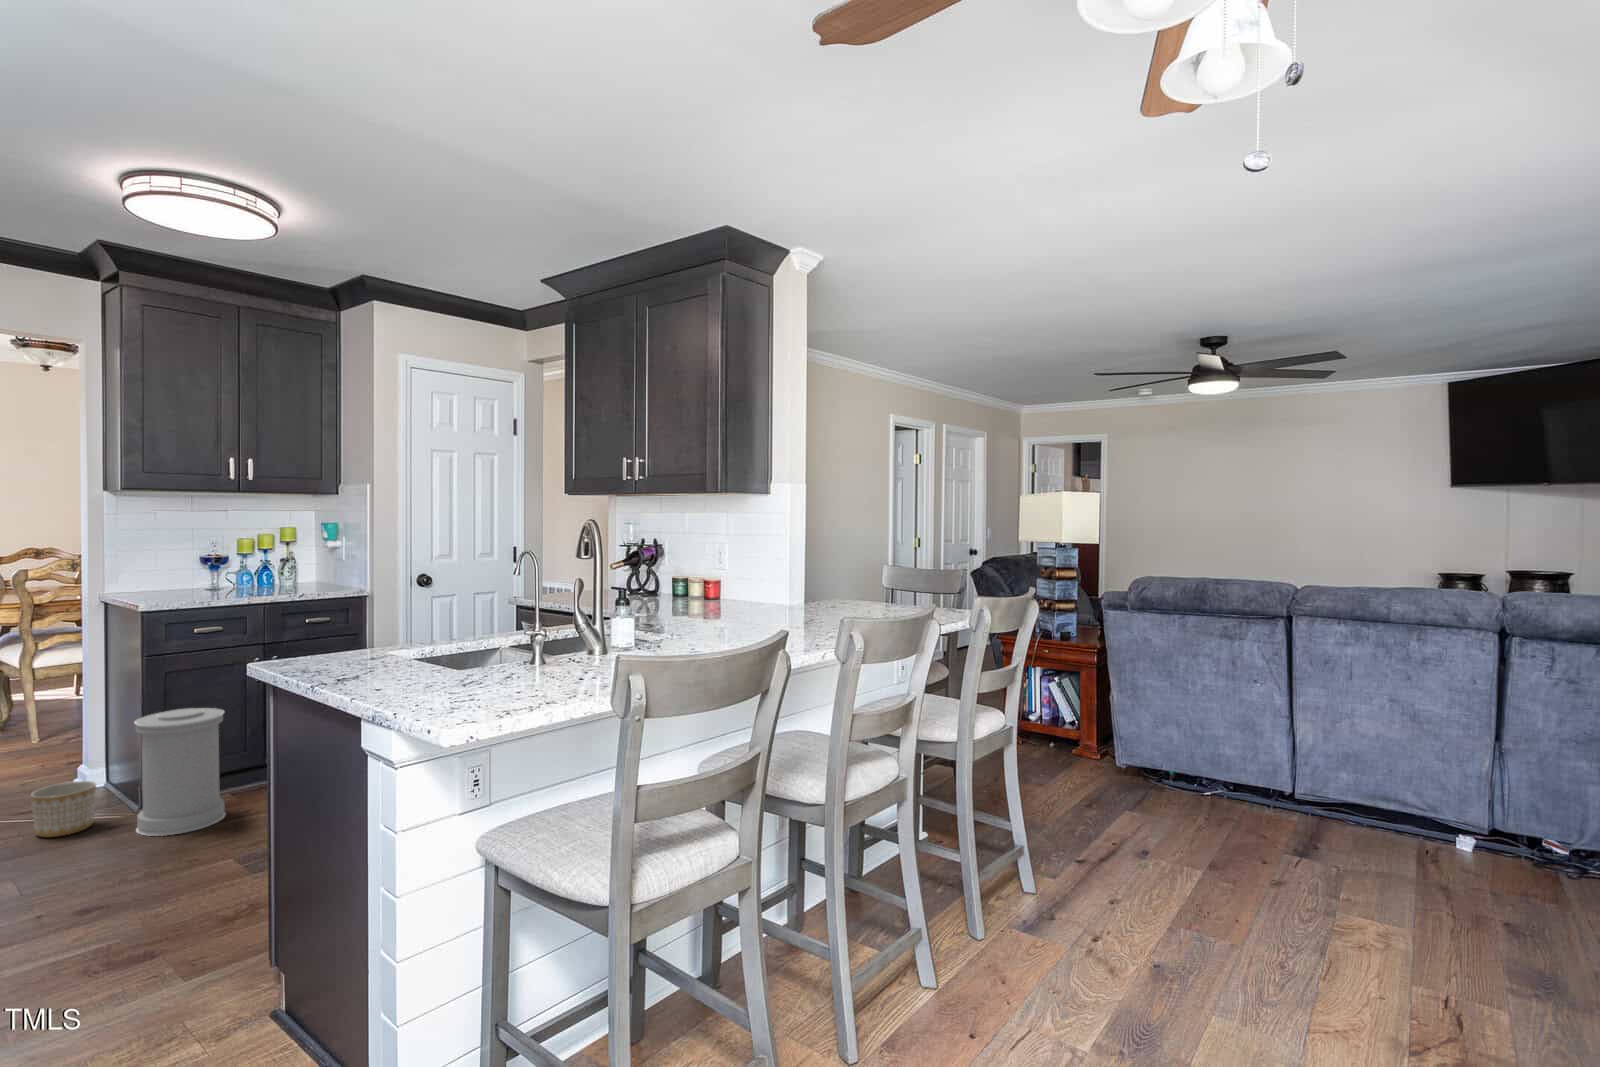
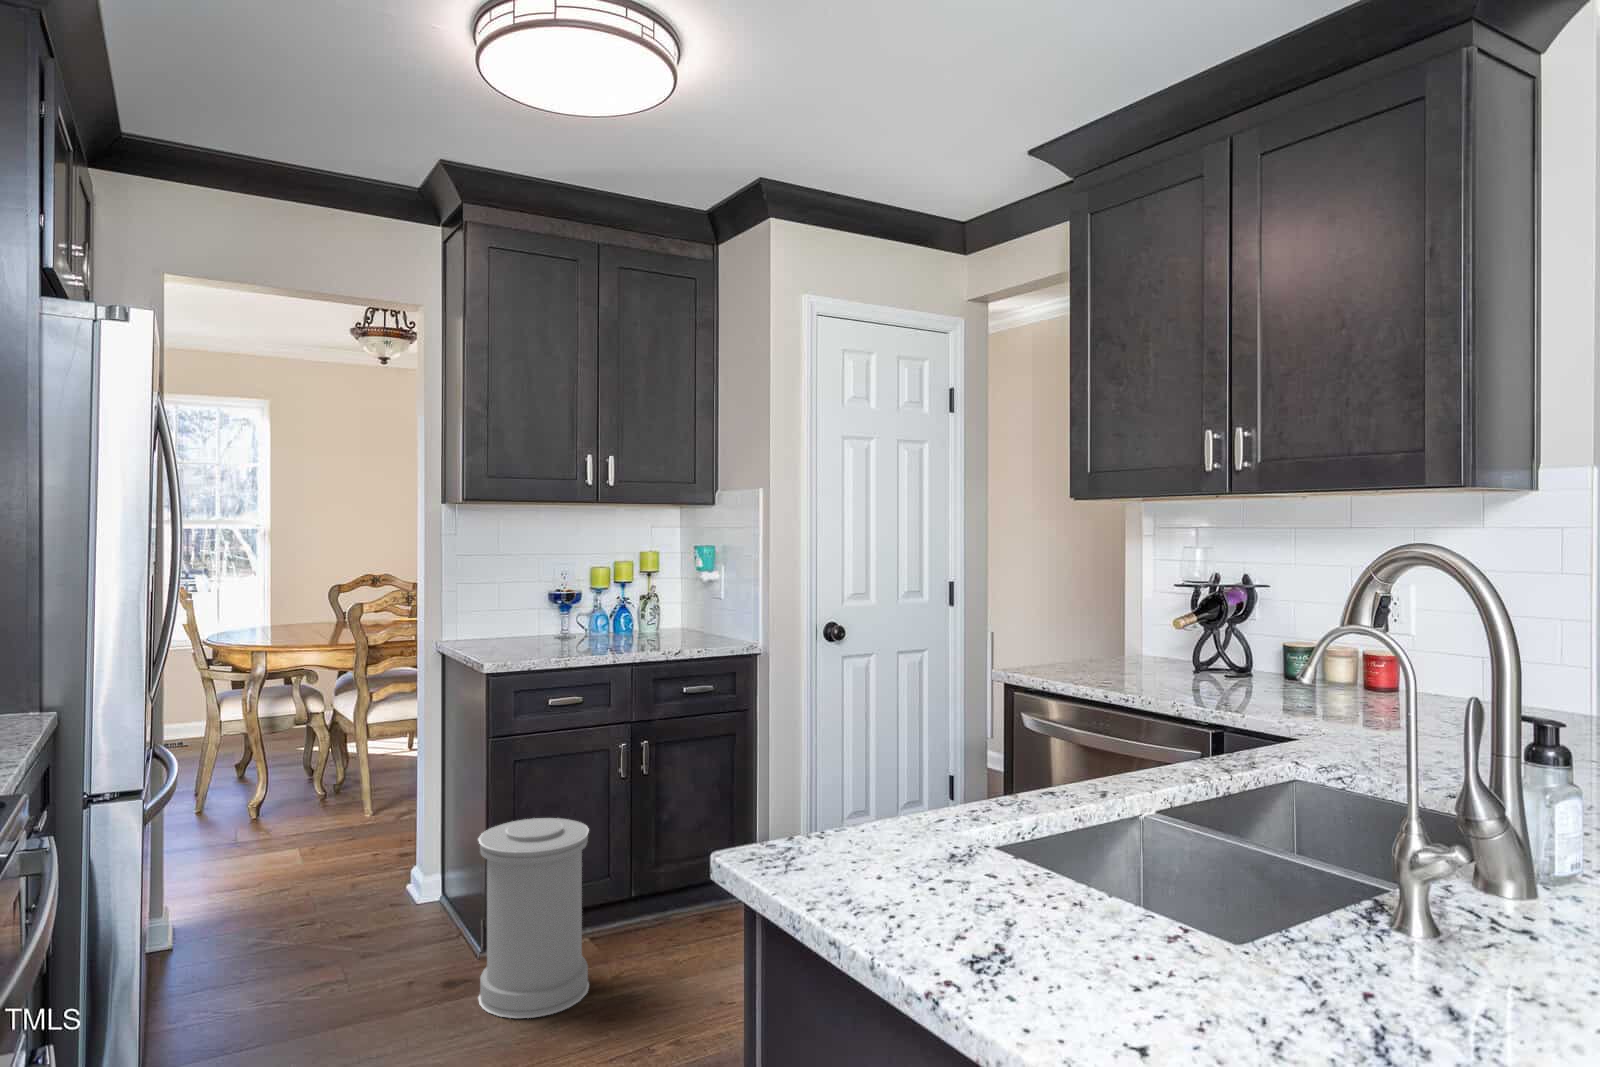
planter: present [31,781,96,837] -> none [356,912,431,997]

